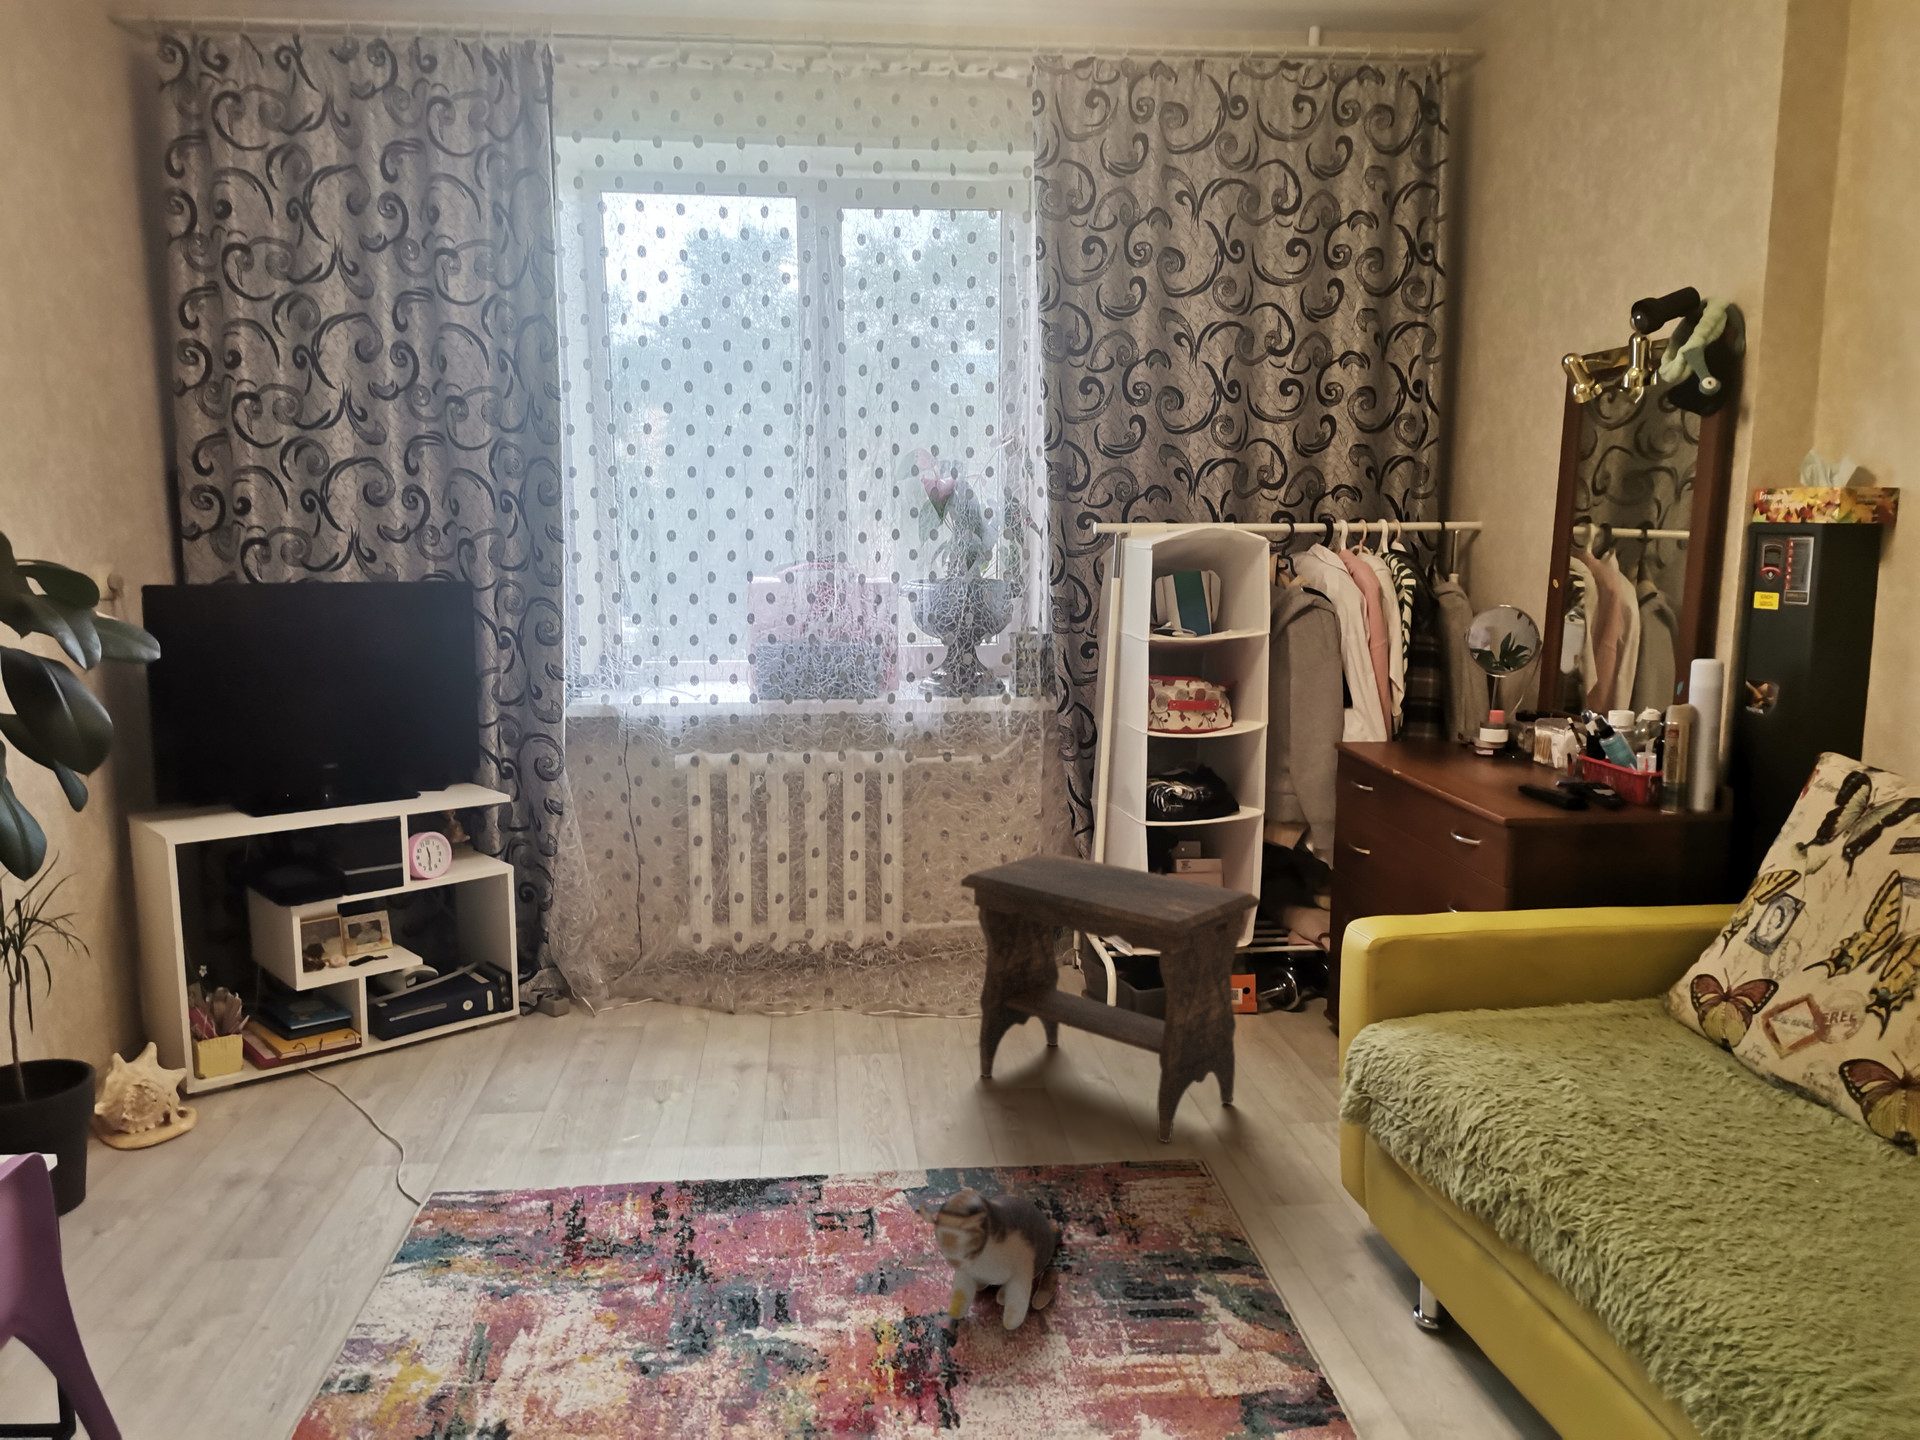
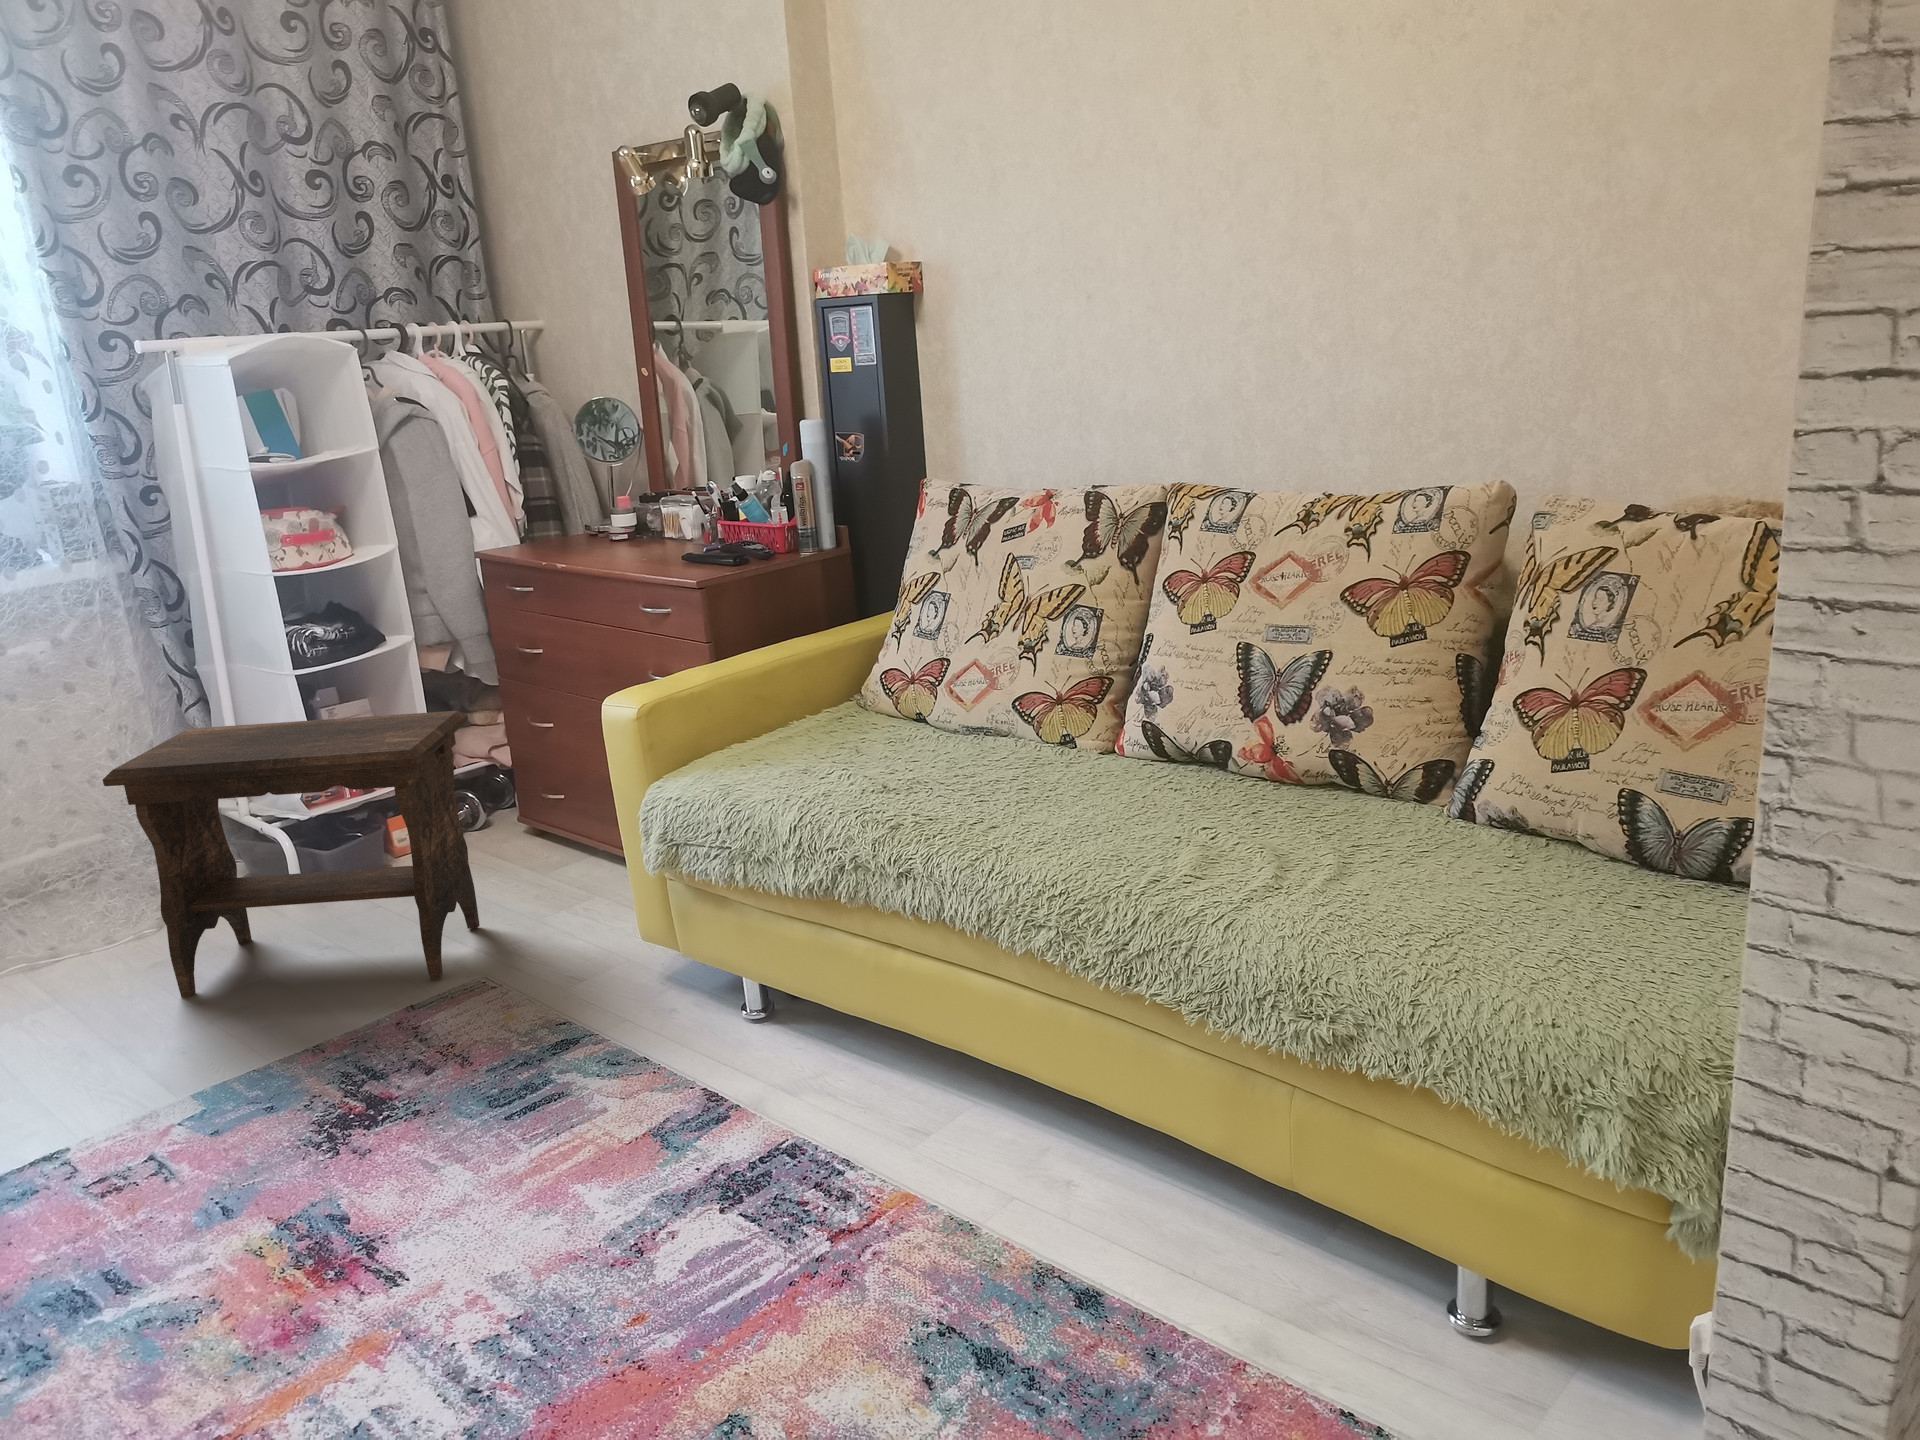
plush toy: present [919,1189,1064,1330] -> none [284,1055,429,1202]

